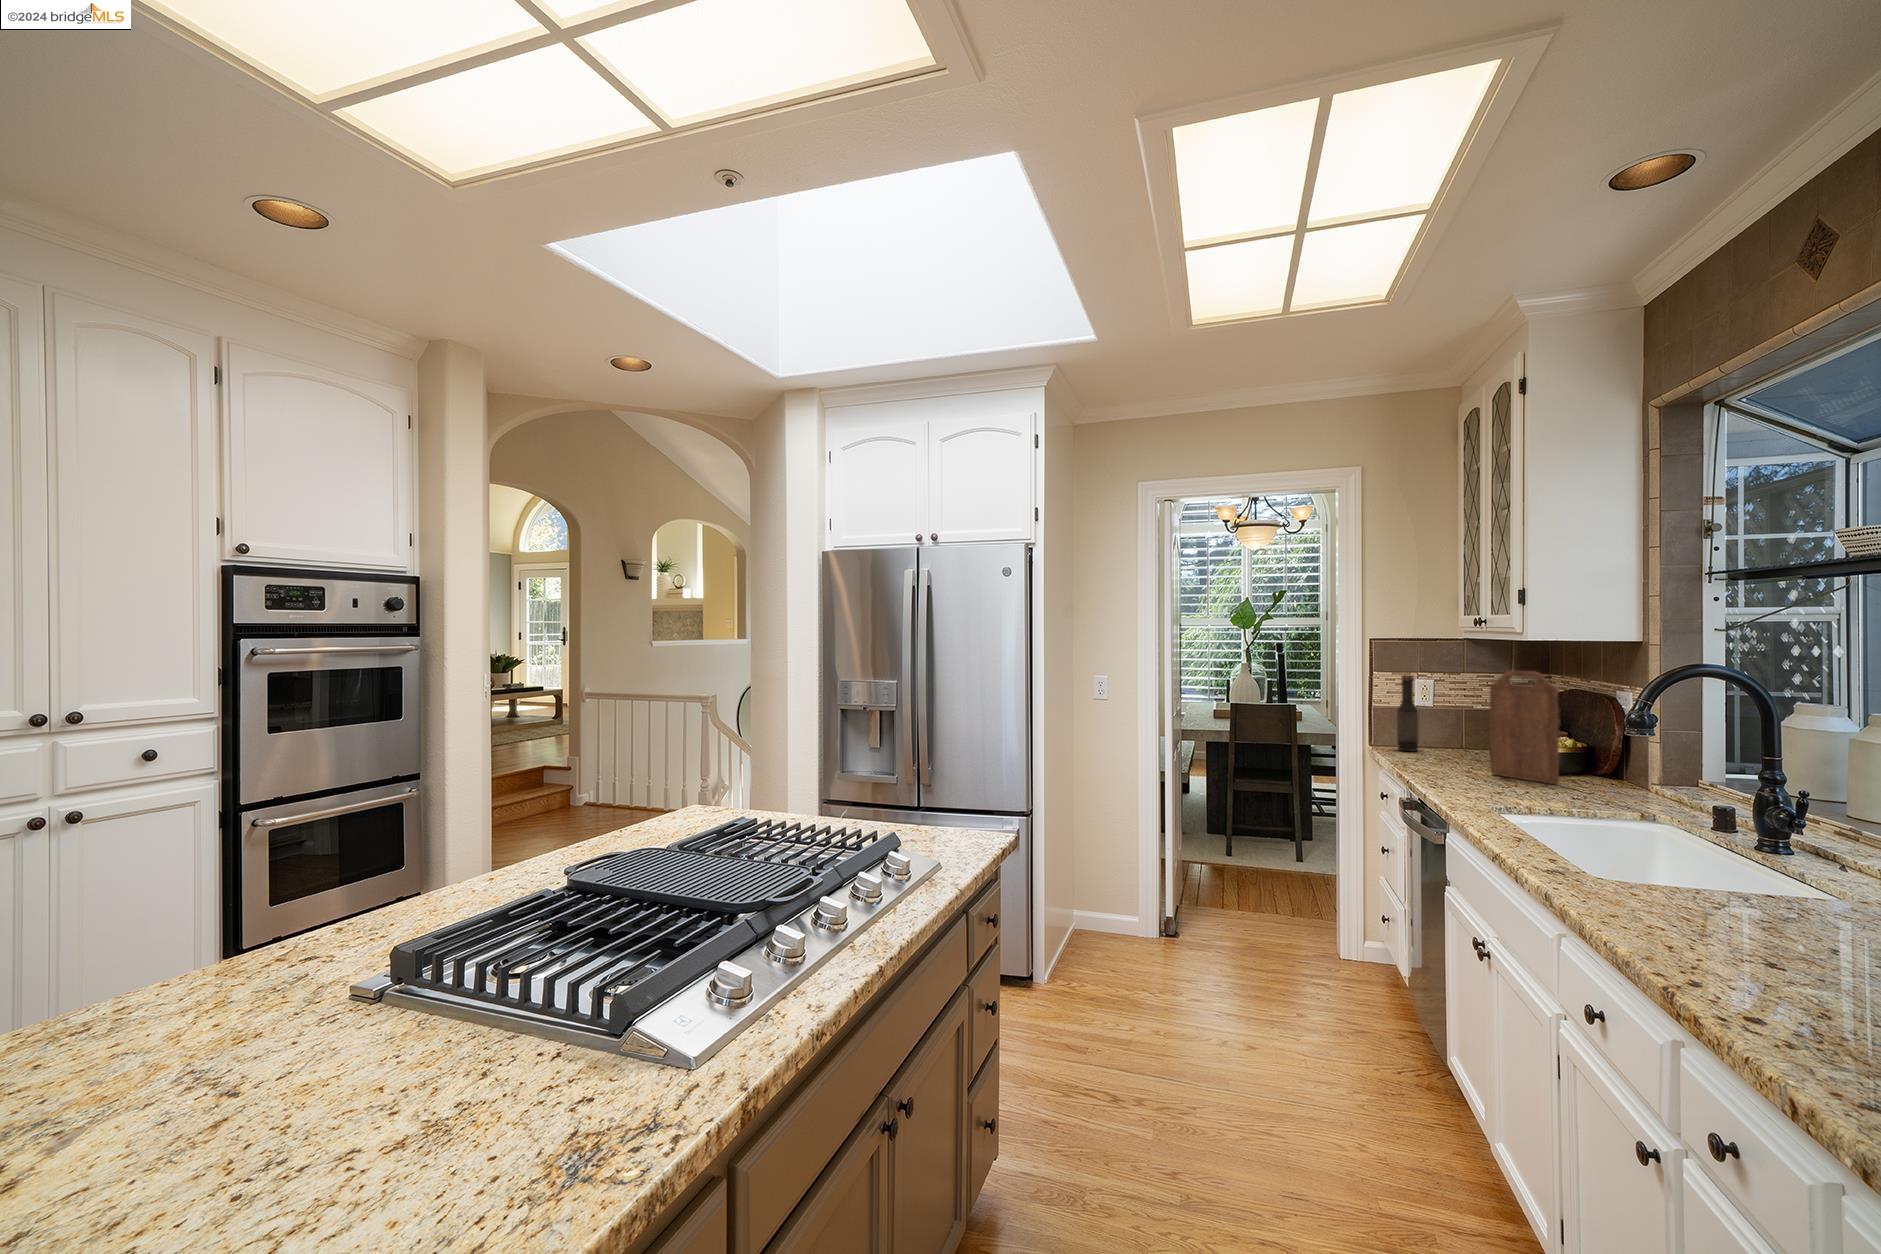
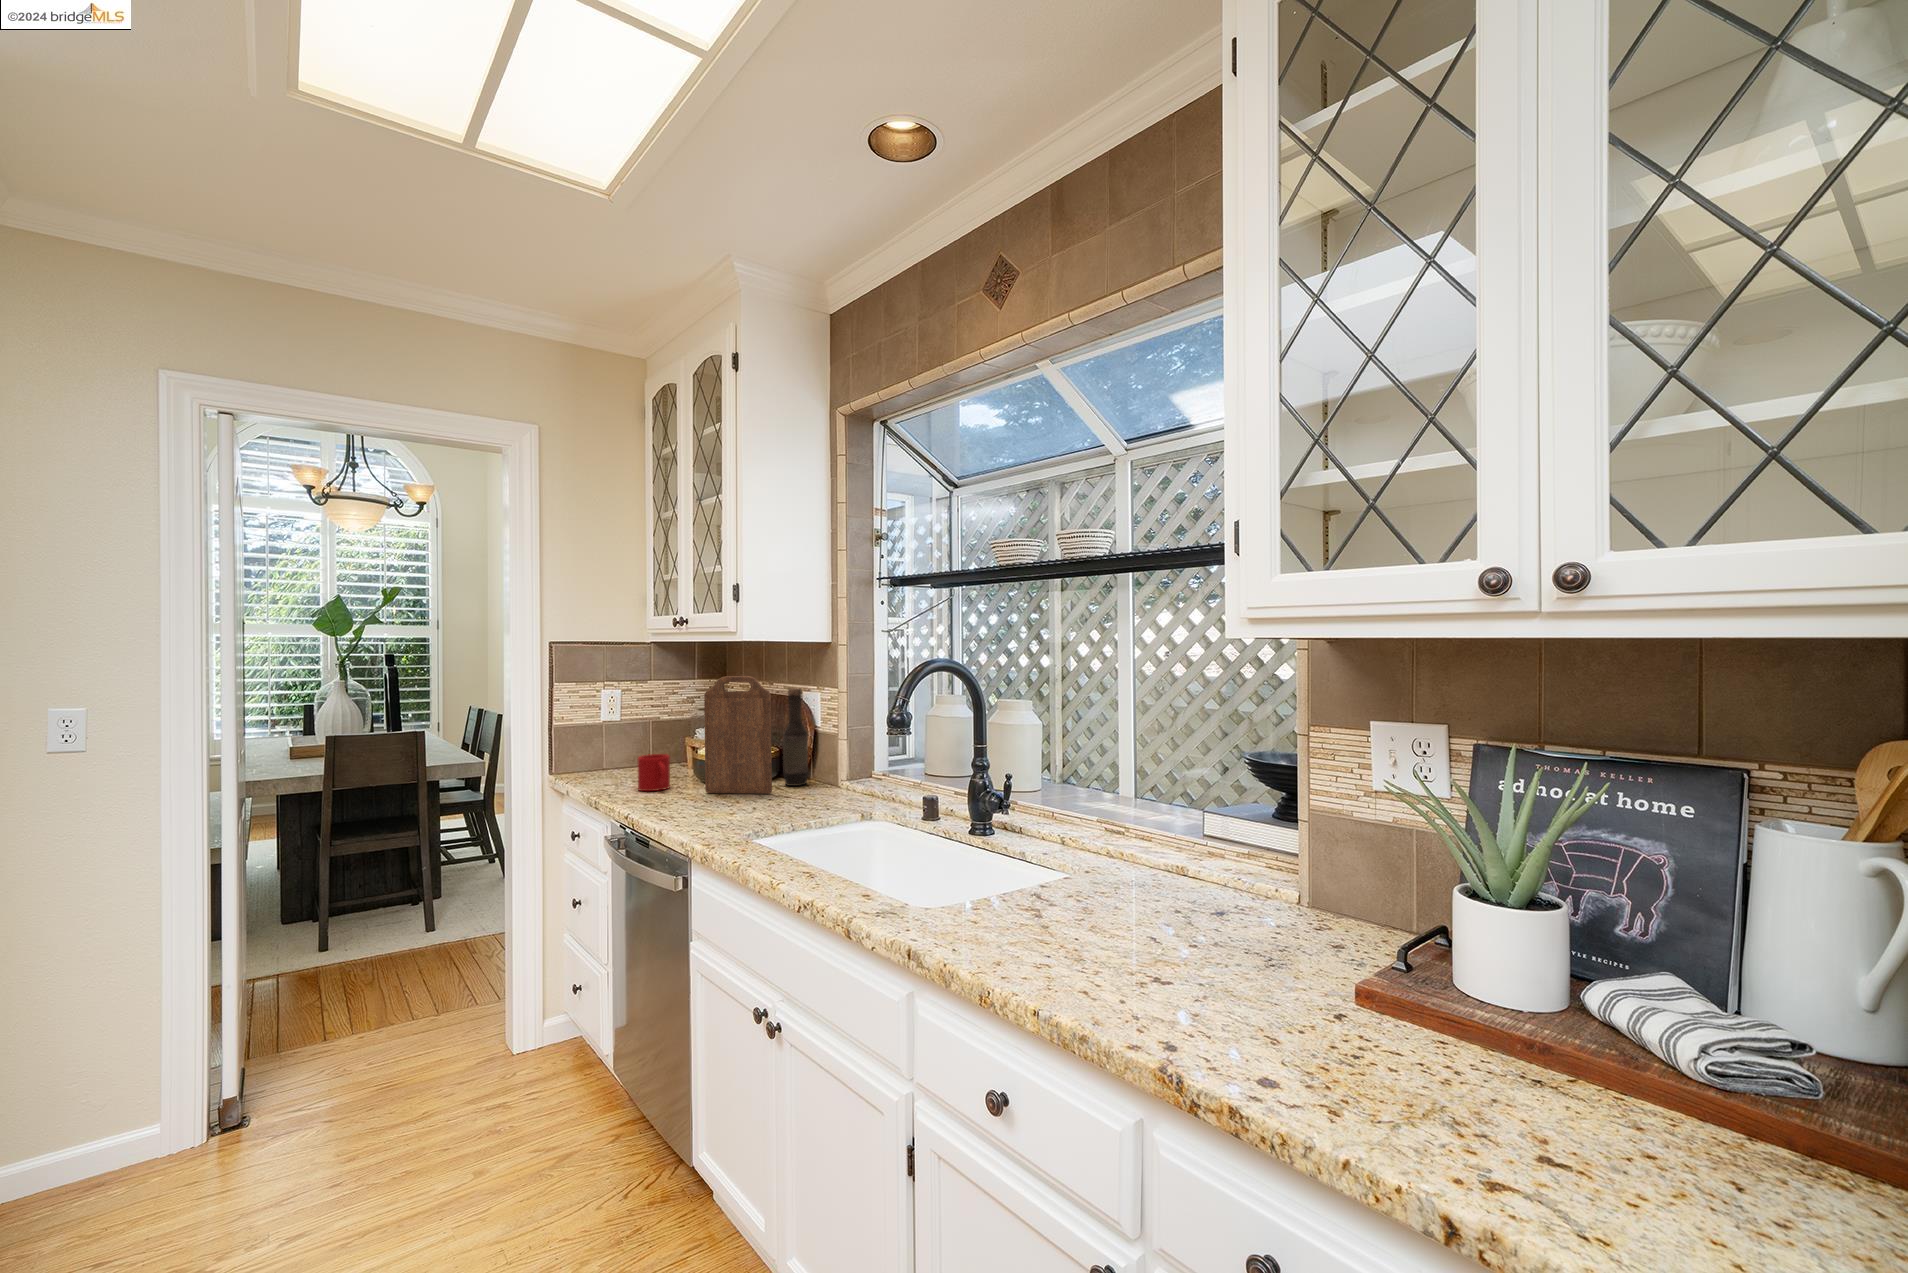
bottle: present [1397,675,1419,751] -> present [783,688,808,786]
mug: none [1431,735,1462,766] -> present [638,754,670,791]

